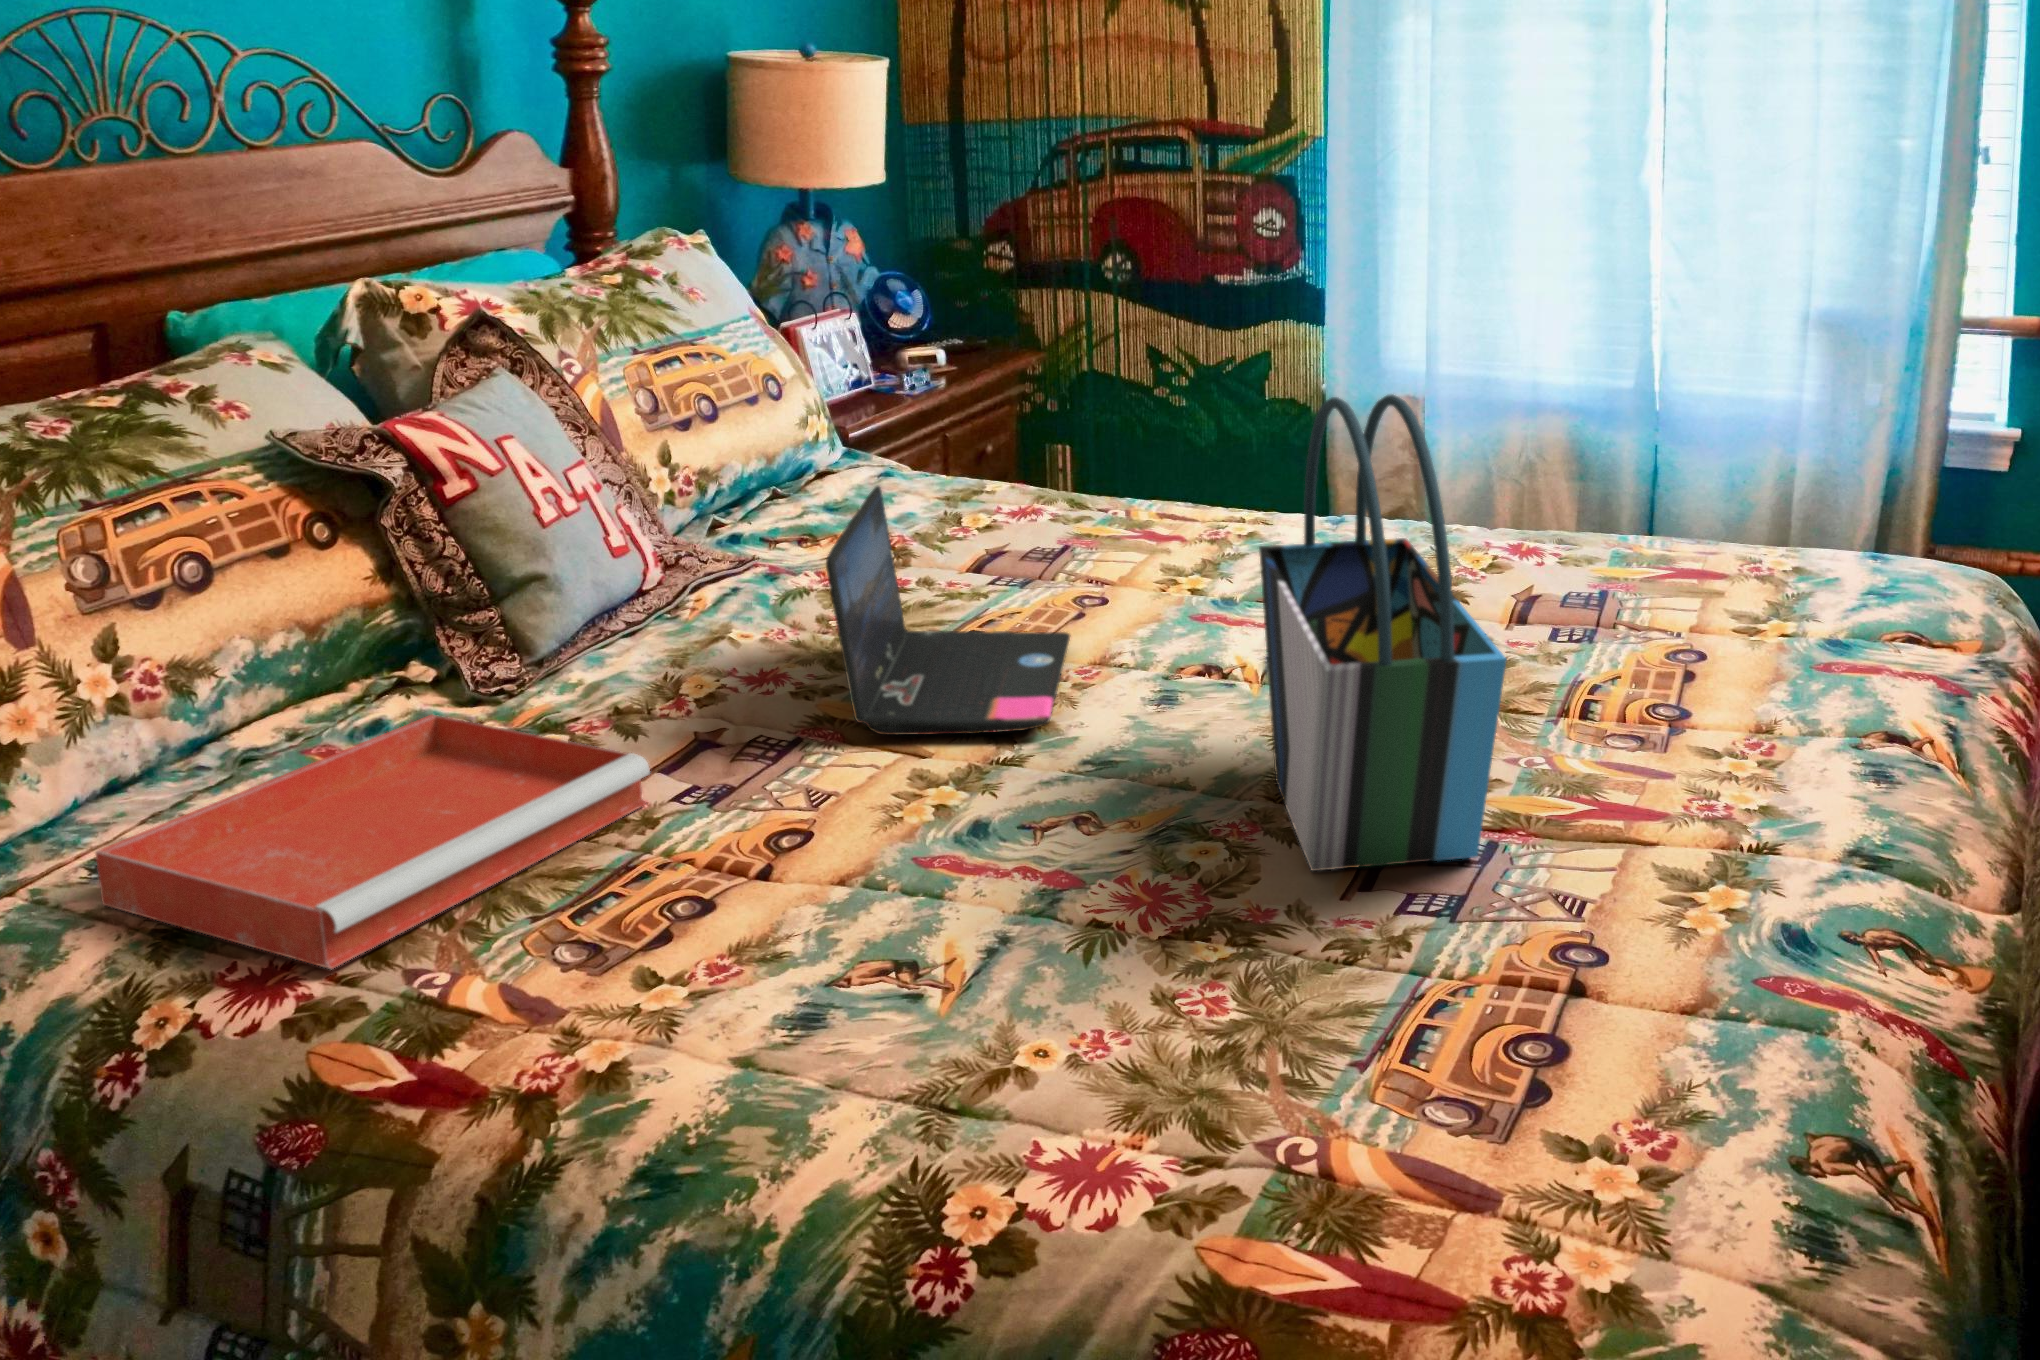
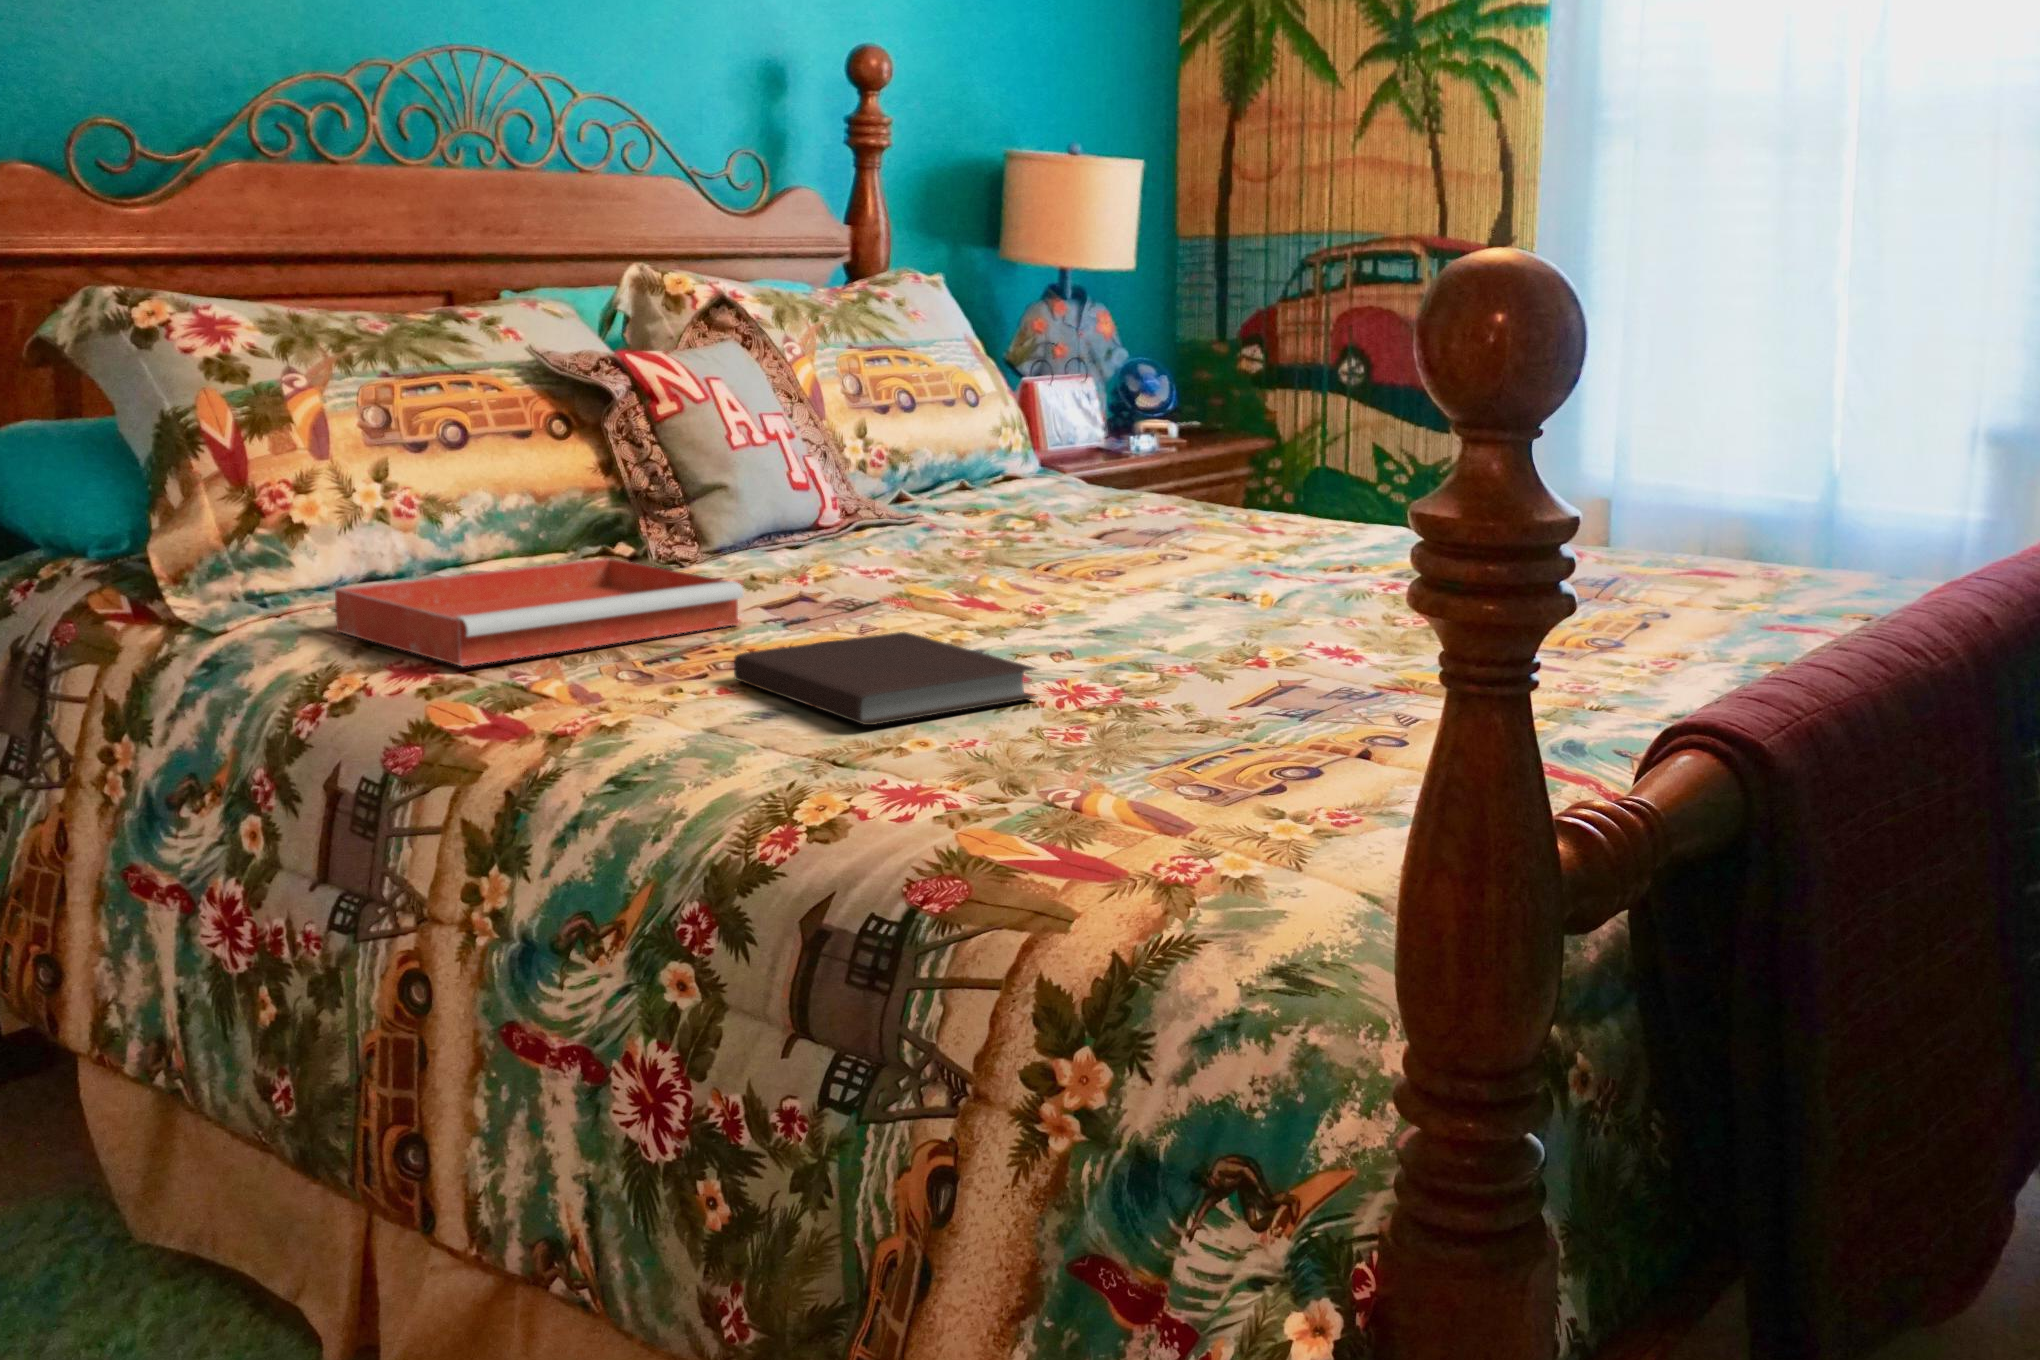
tote bag: present [1259,395,1506,871] -> none [1220,305,1386,702]
laptop: present [826,486,1070,735] -> none [907,429,1140,614]
notebook: none [705,813,1102,1016] -> present [734,632,1038,725]

